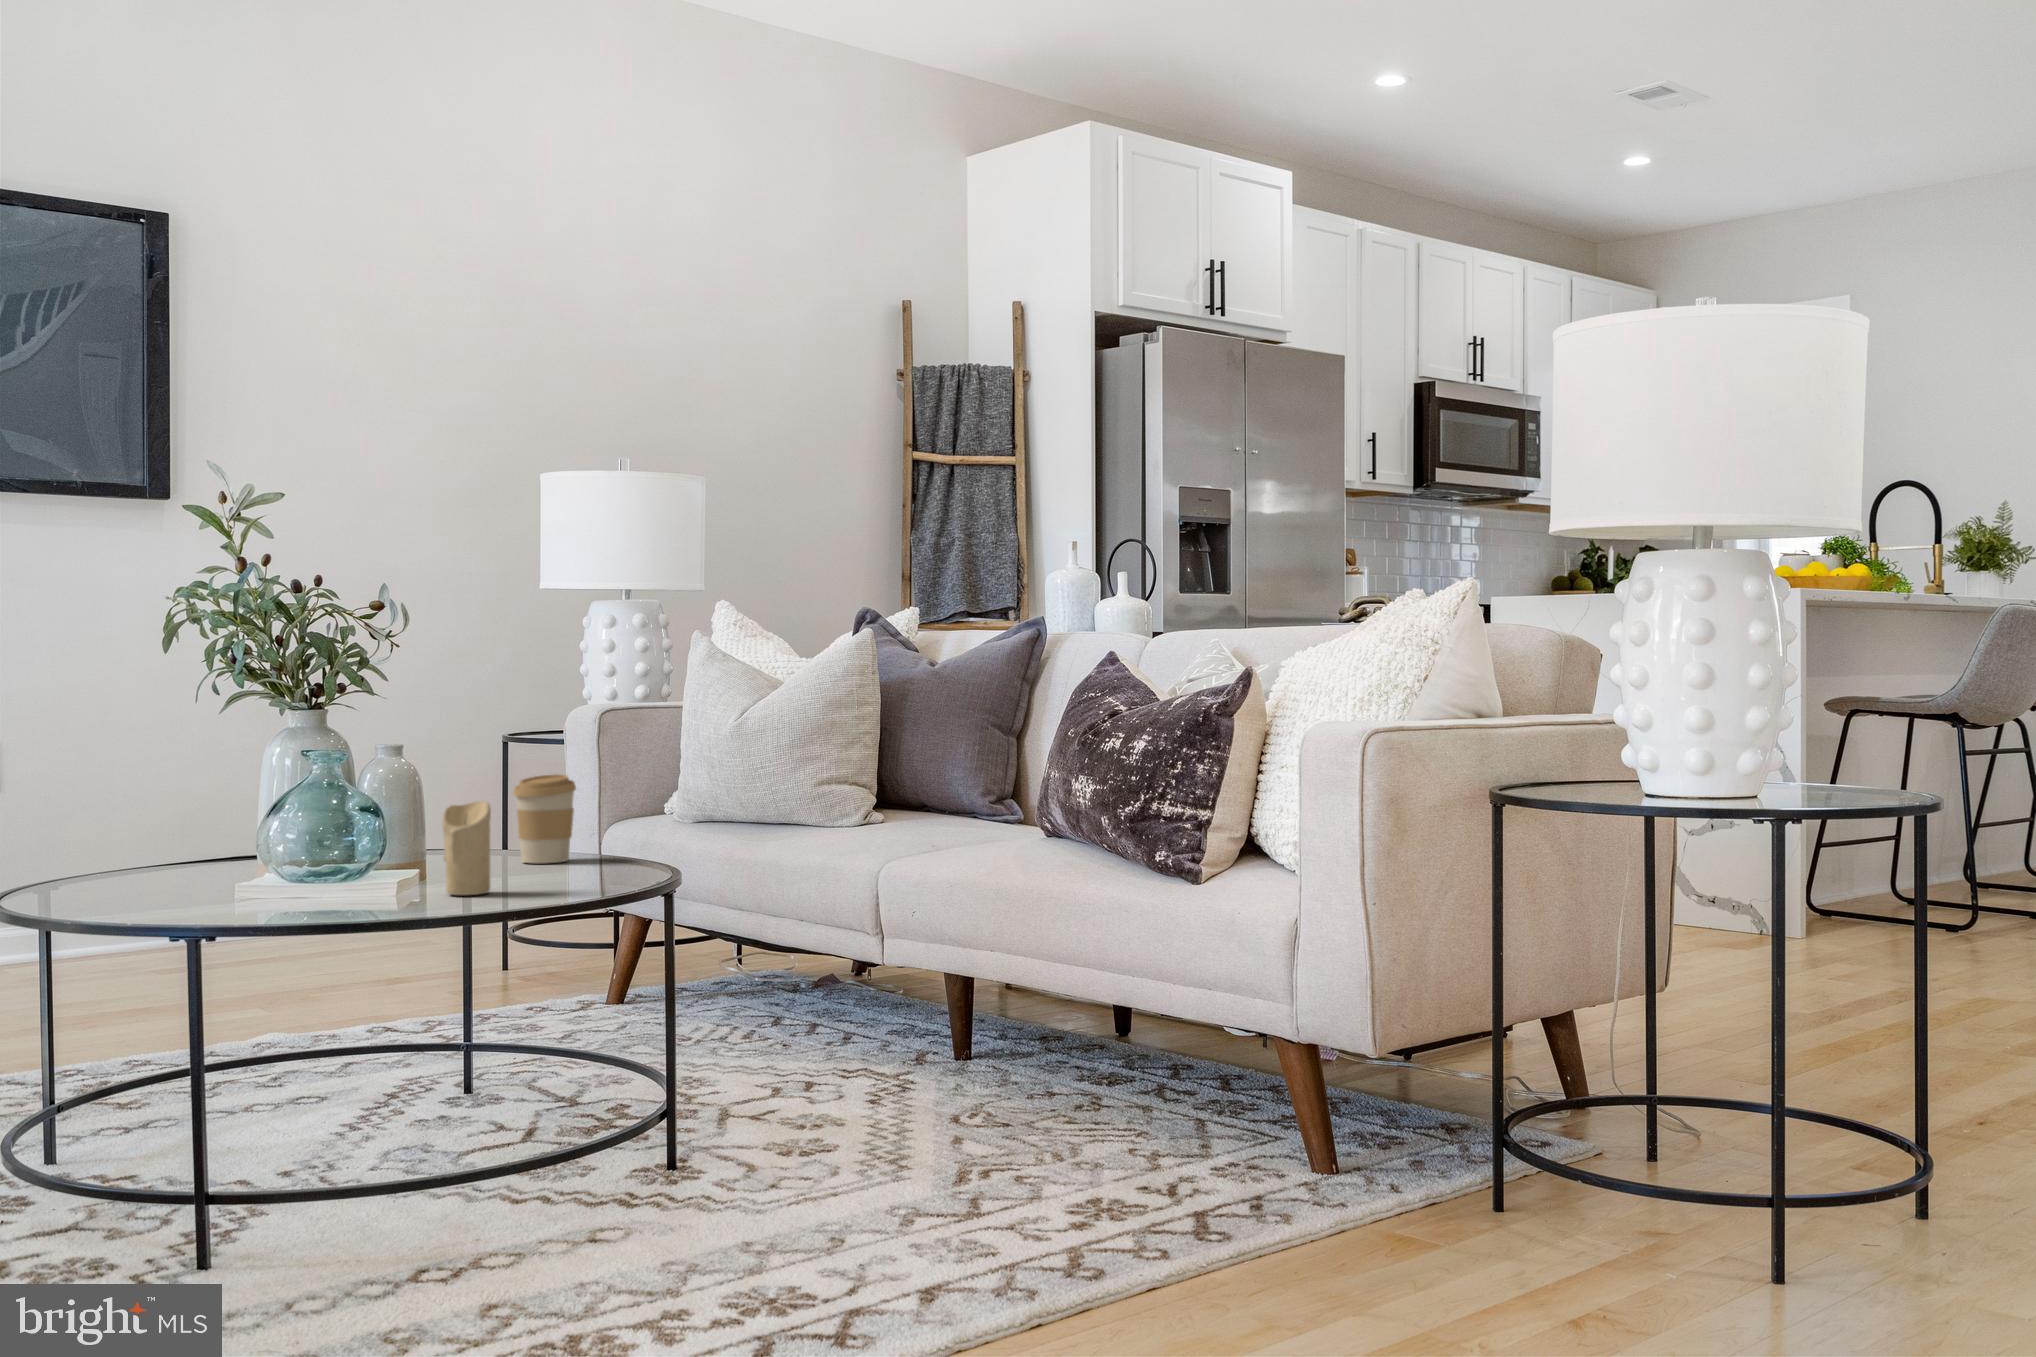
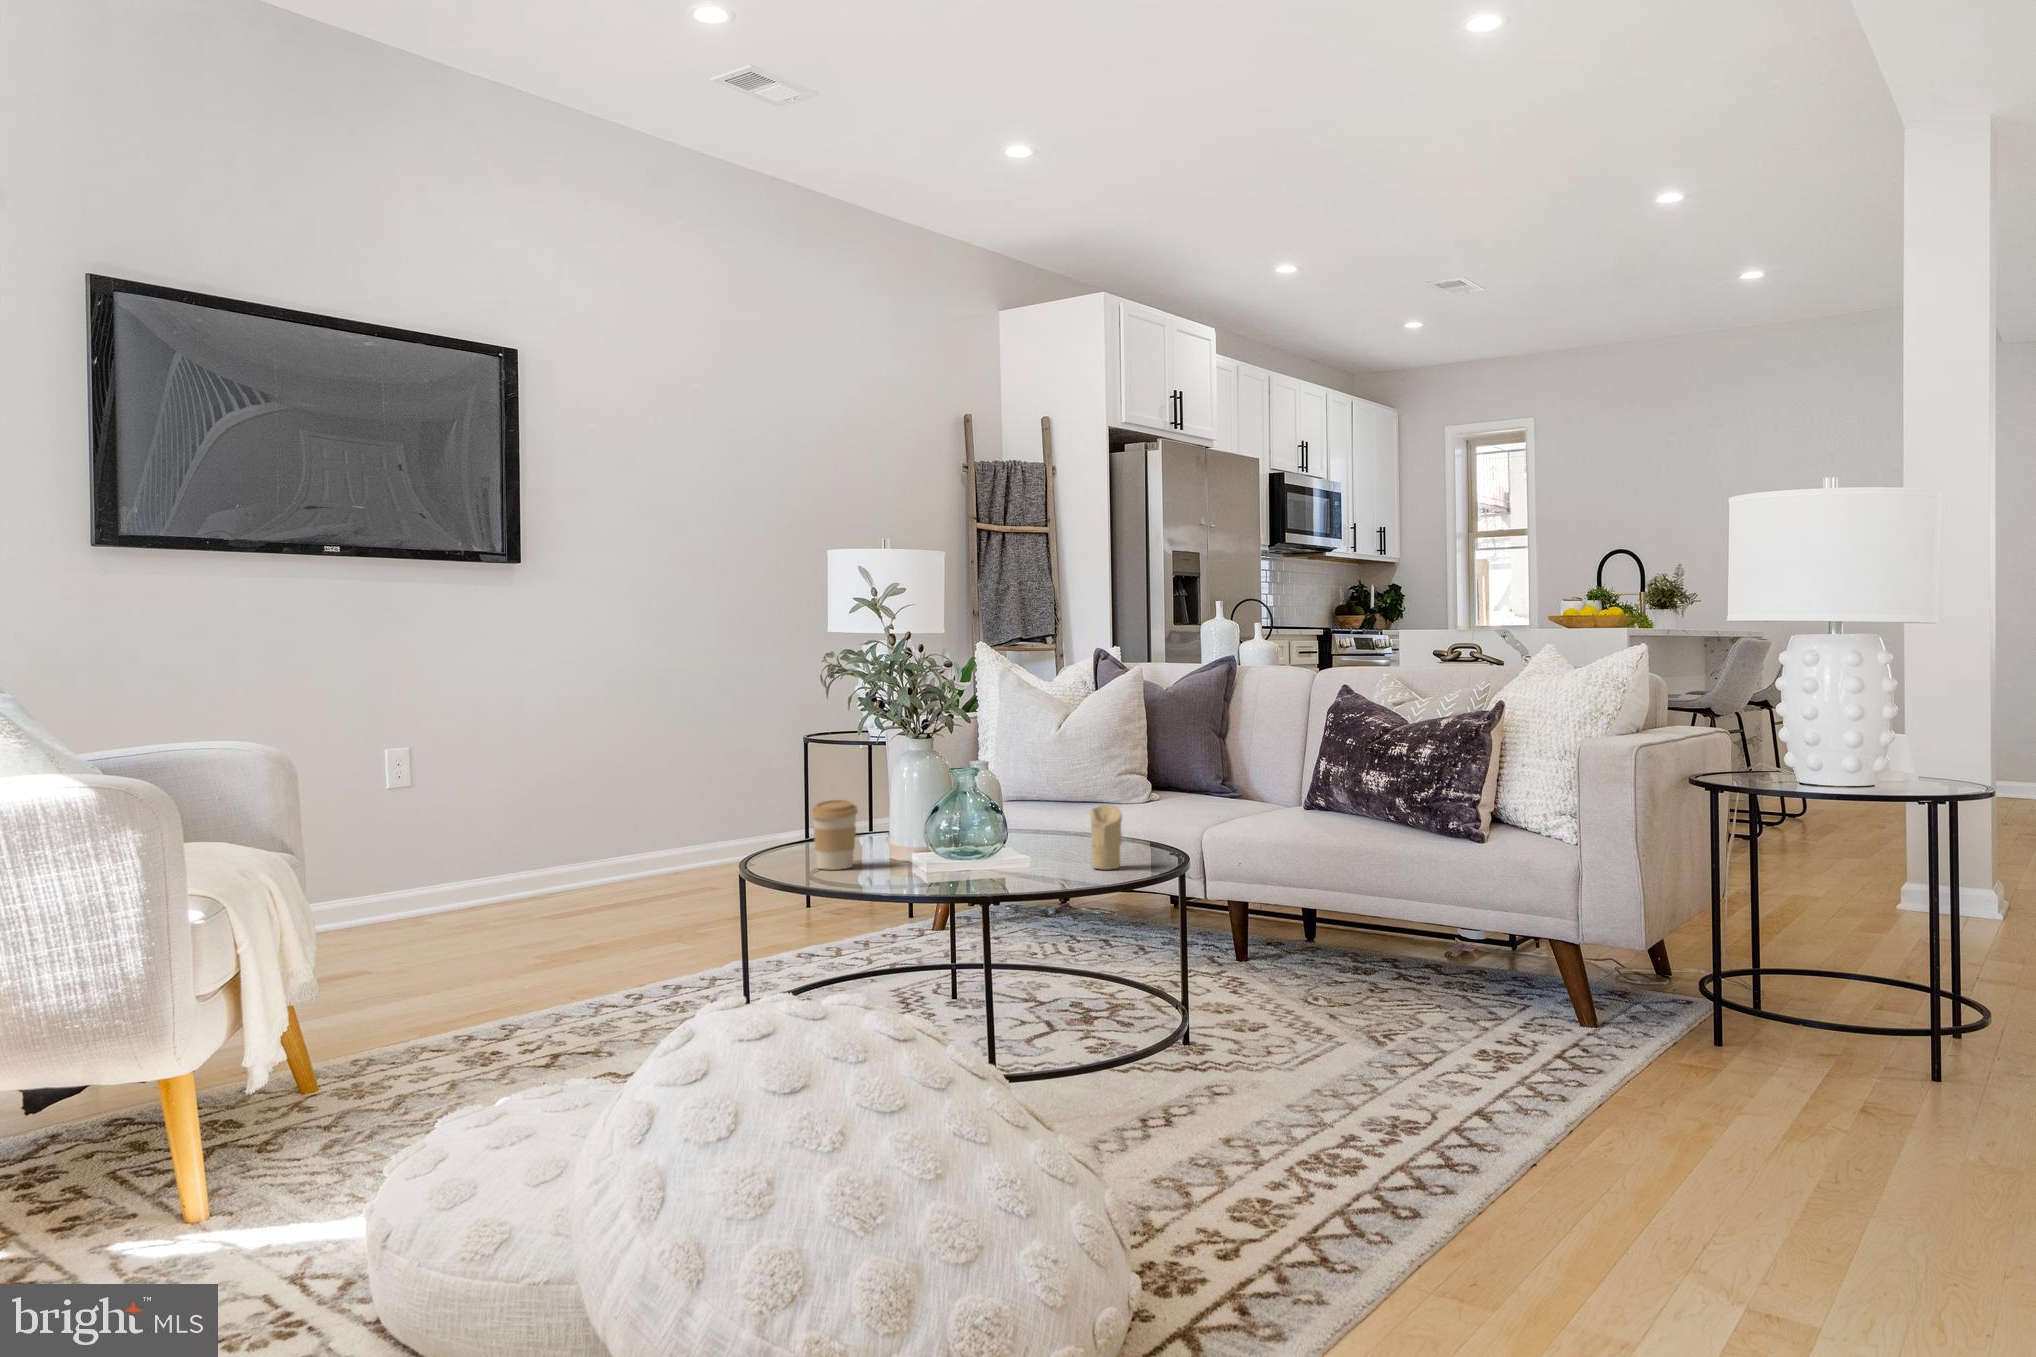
coffee cup: present [513,774,576,863] -> present [811,800,858,870]

